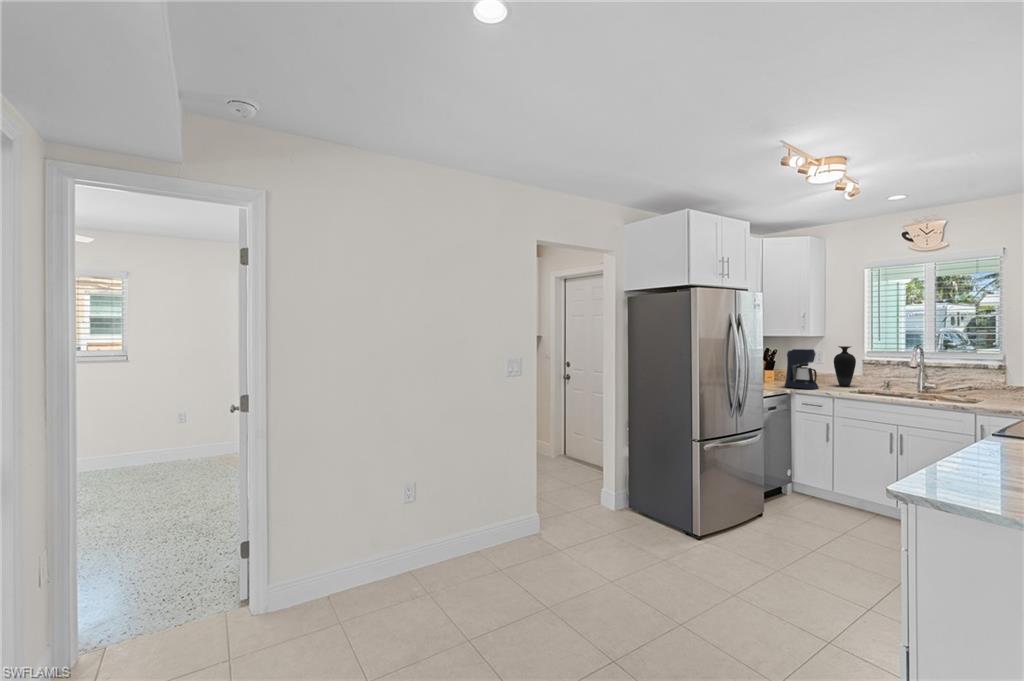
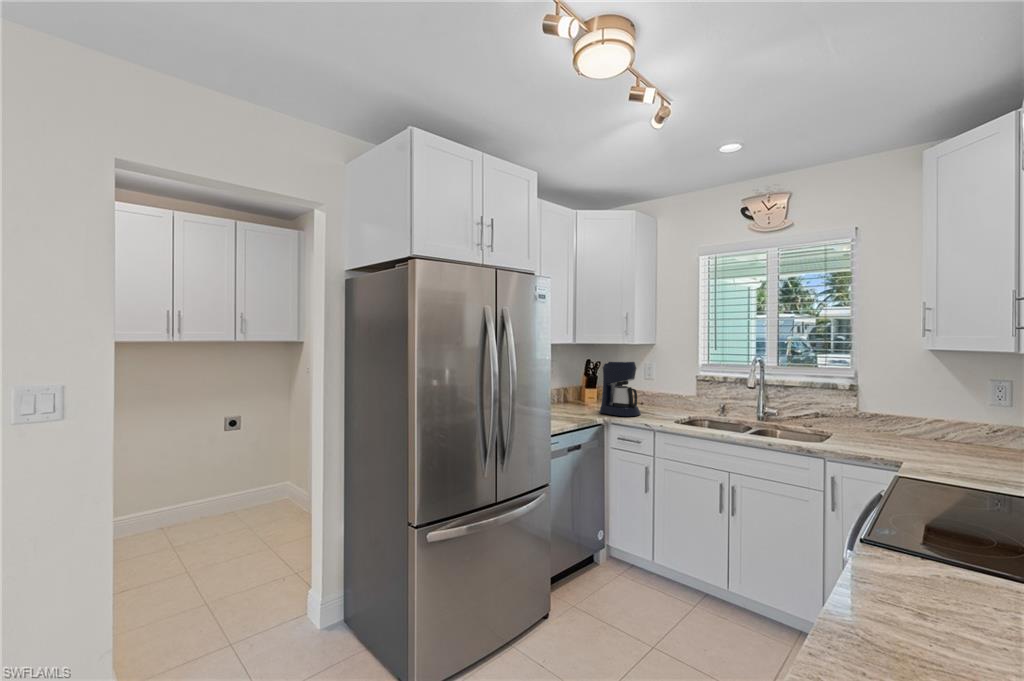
vase: present [834,346,856,386] -> none [661,357,687,411]

